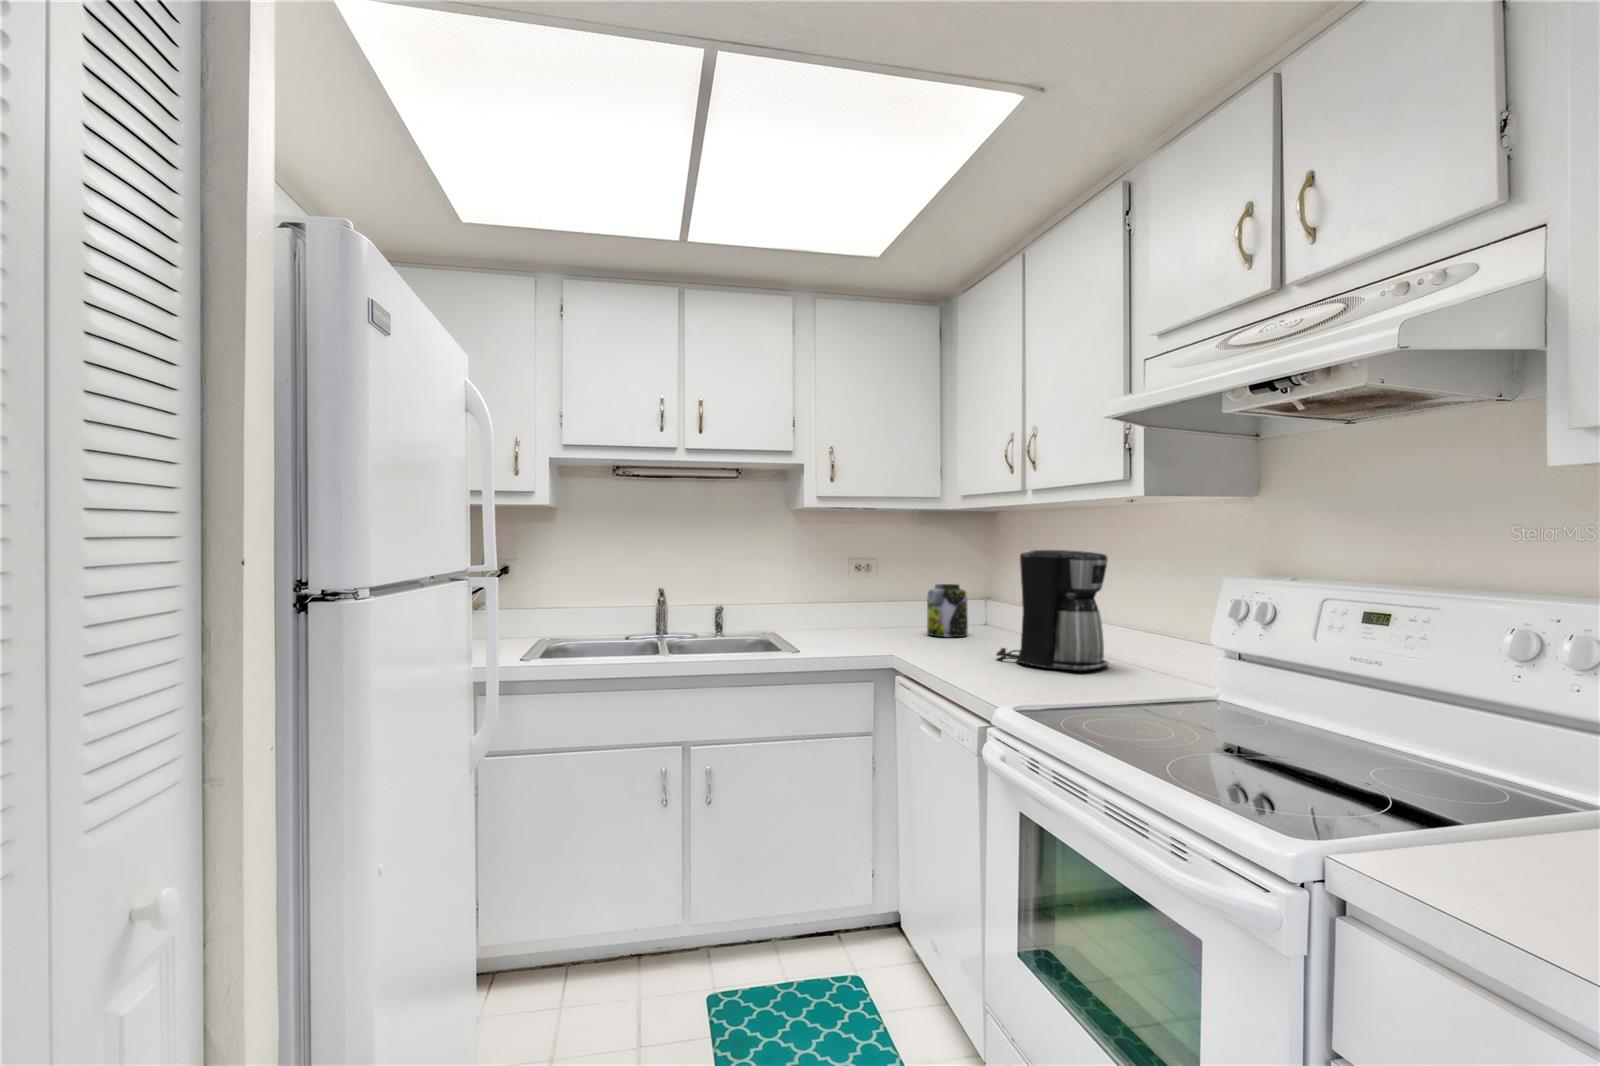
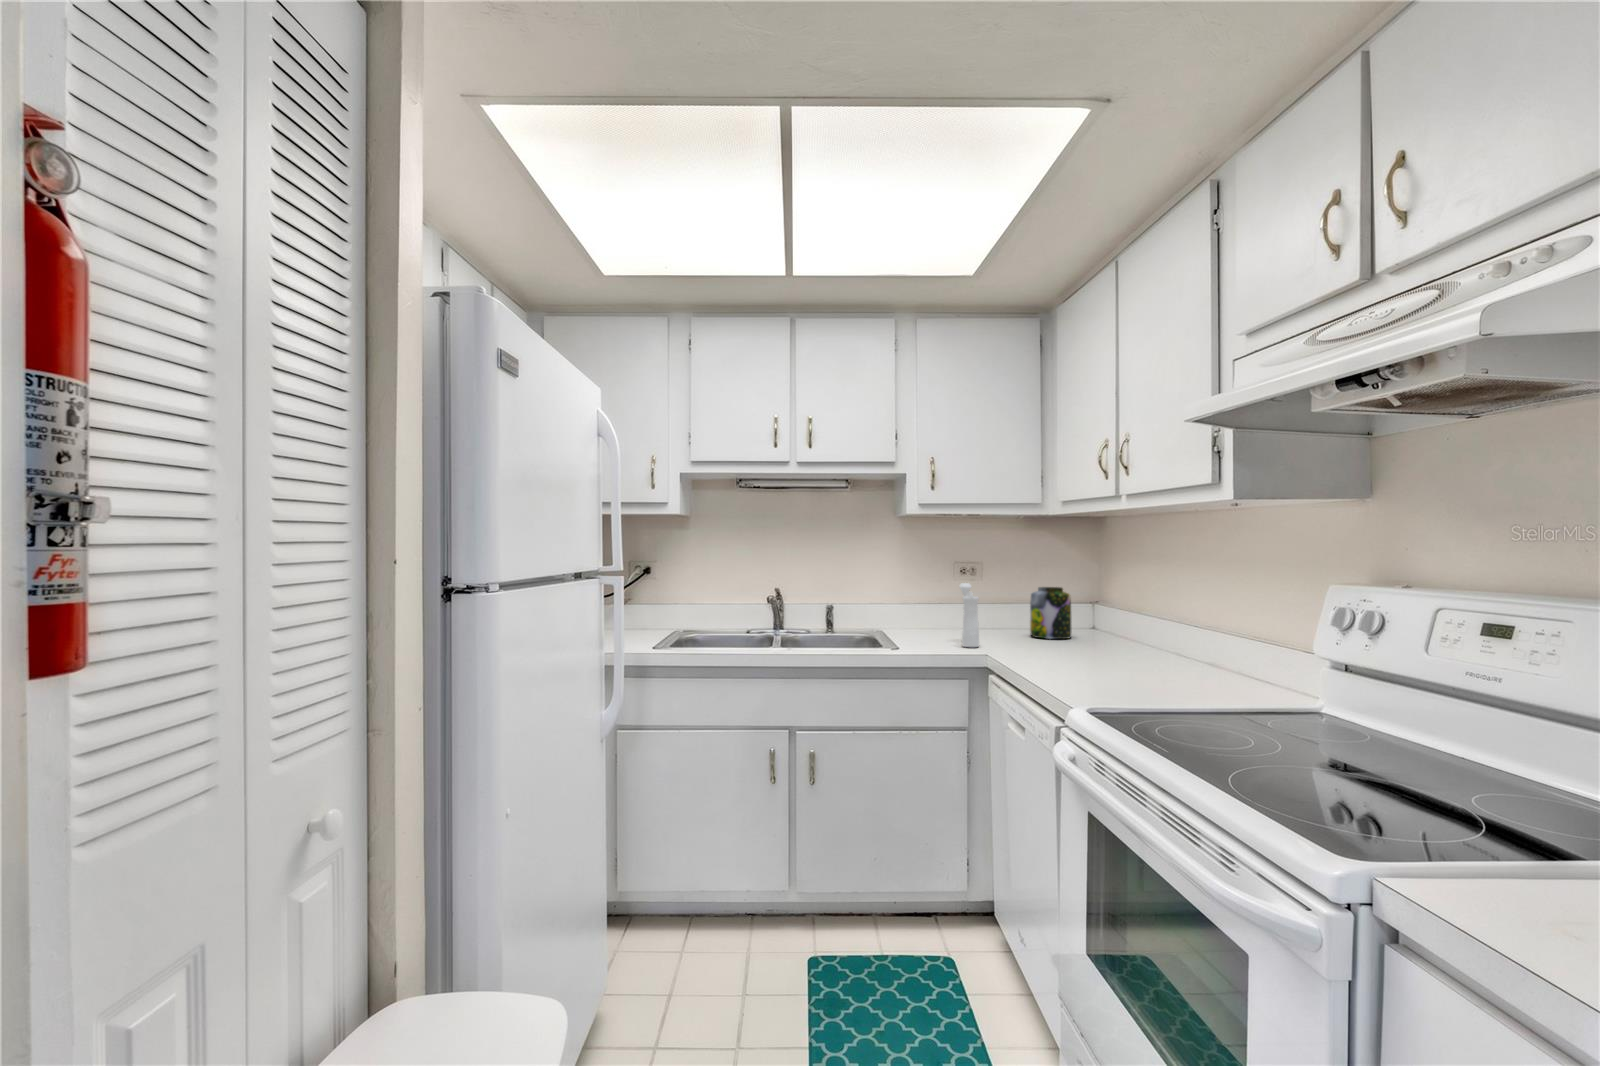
coffee maker: present [996,550,1108,672] -> none [1091,554,1211,677]
pepper mill: none [858,581,881,648] -> present [960,583,979,647]

